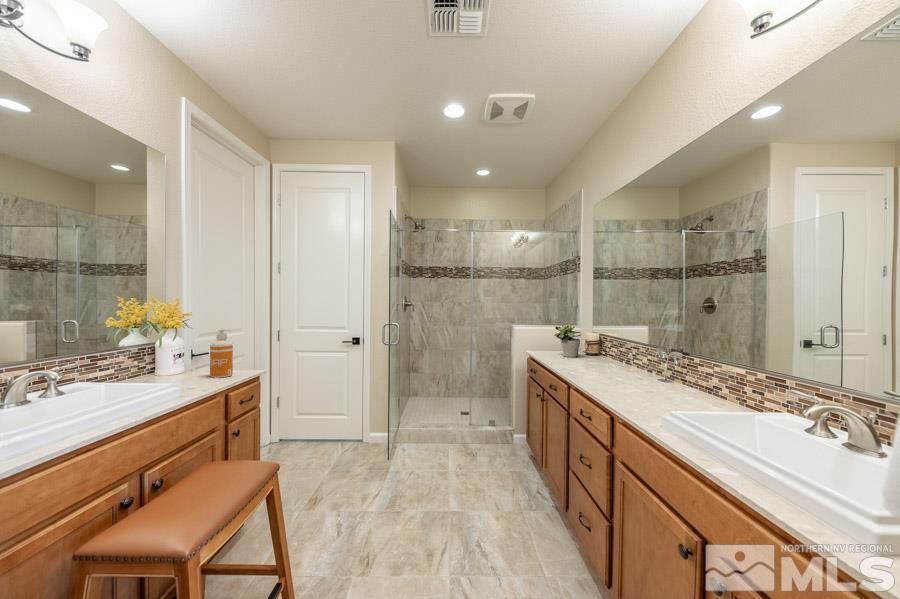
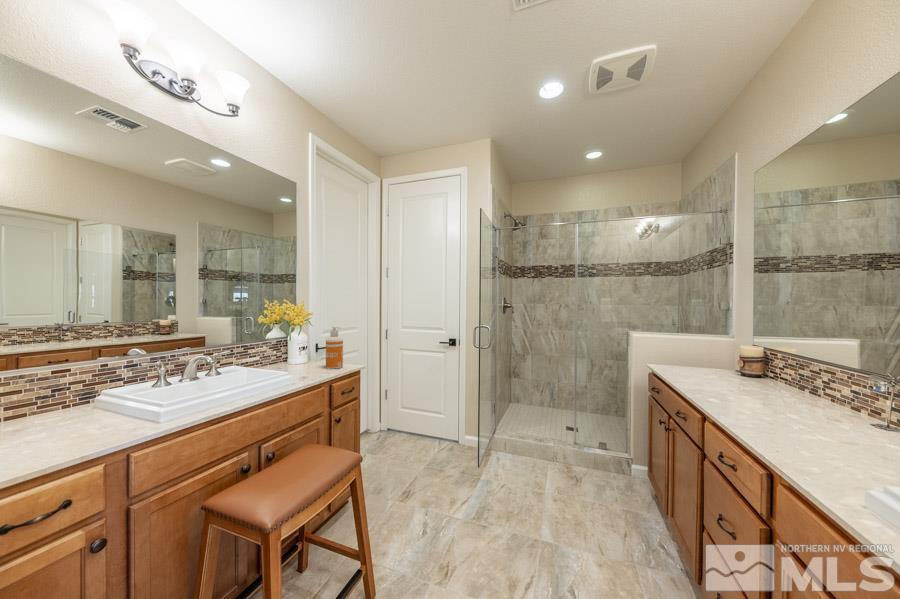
potted plant: present [554,325,581,357] -> none [689,331,732,375]

